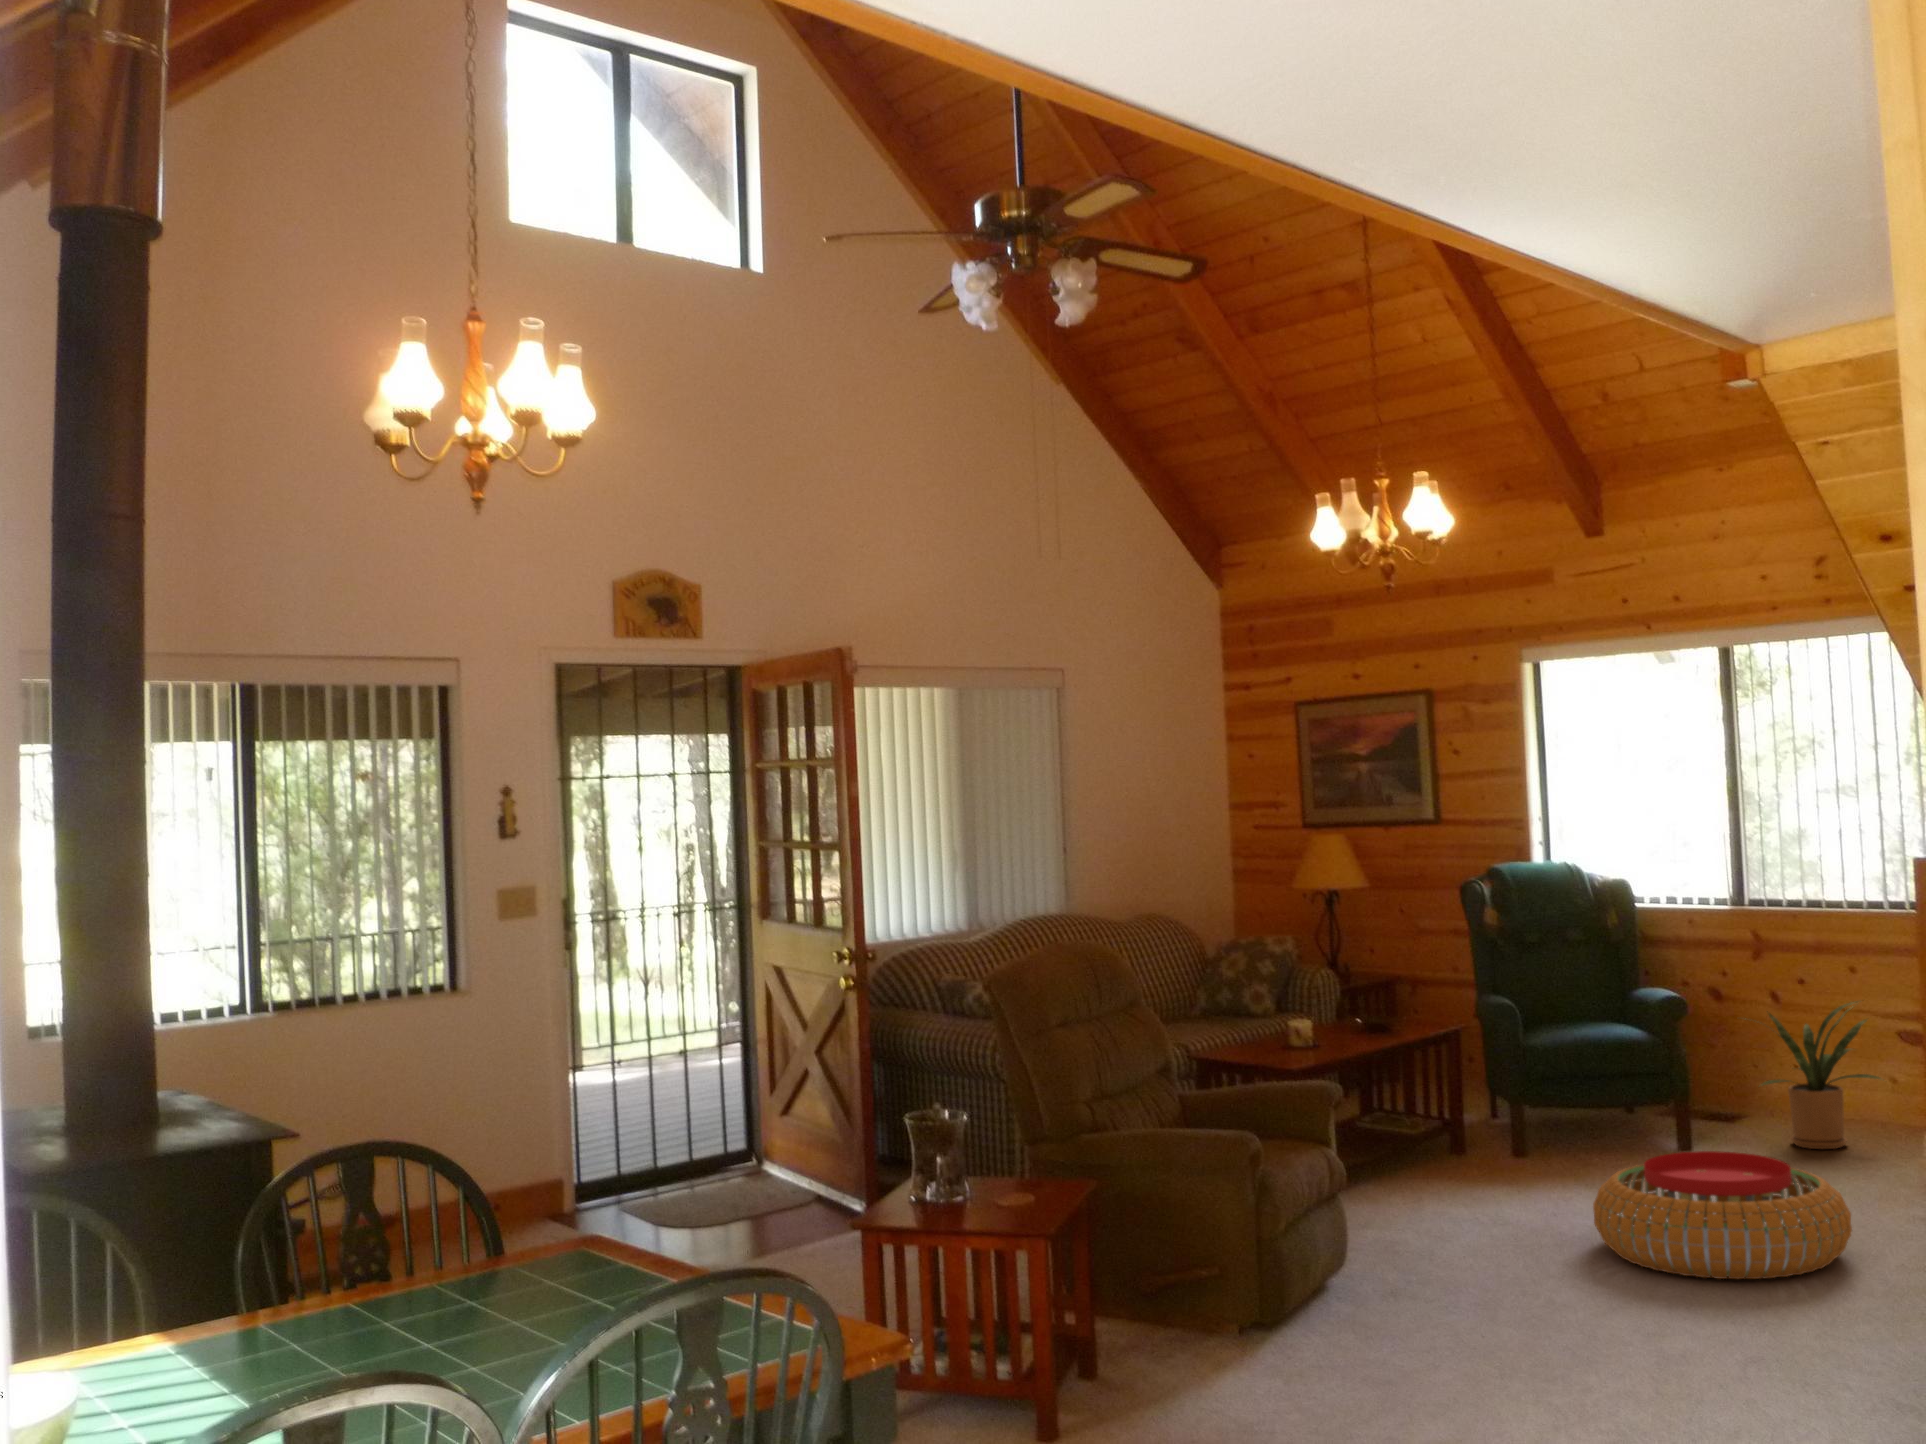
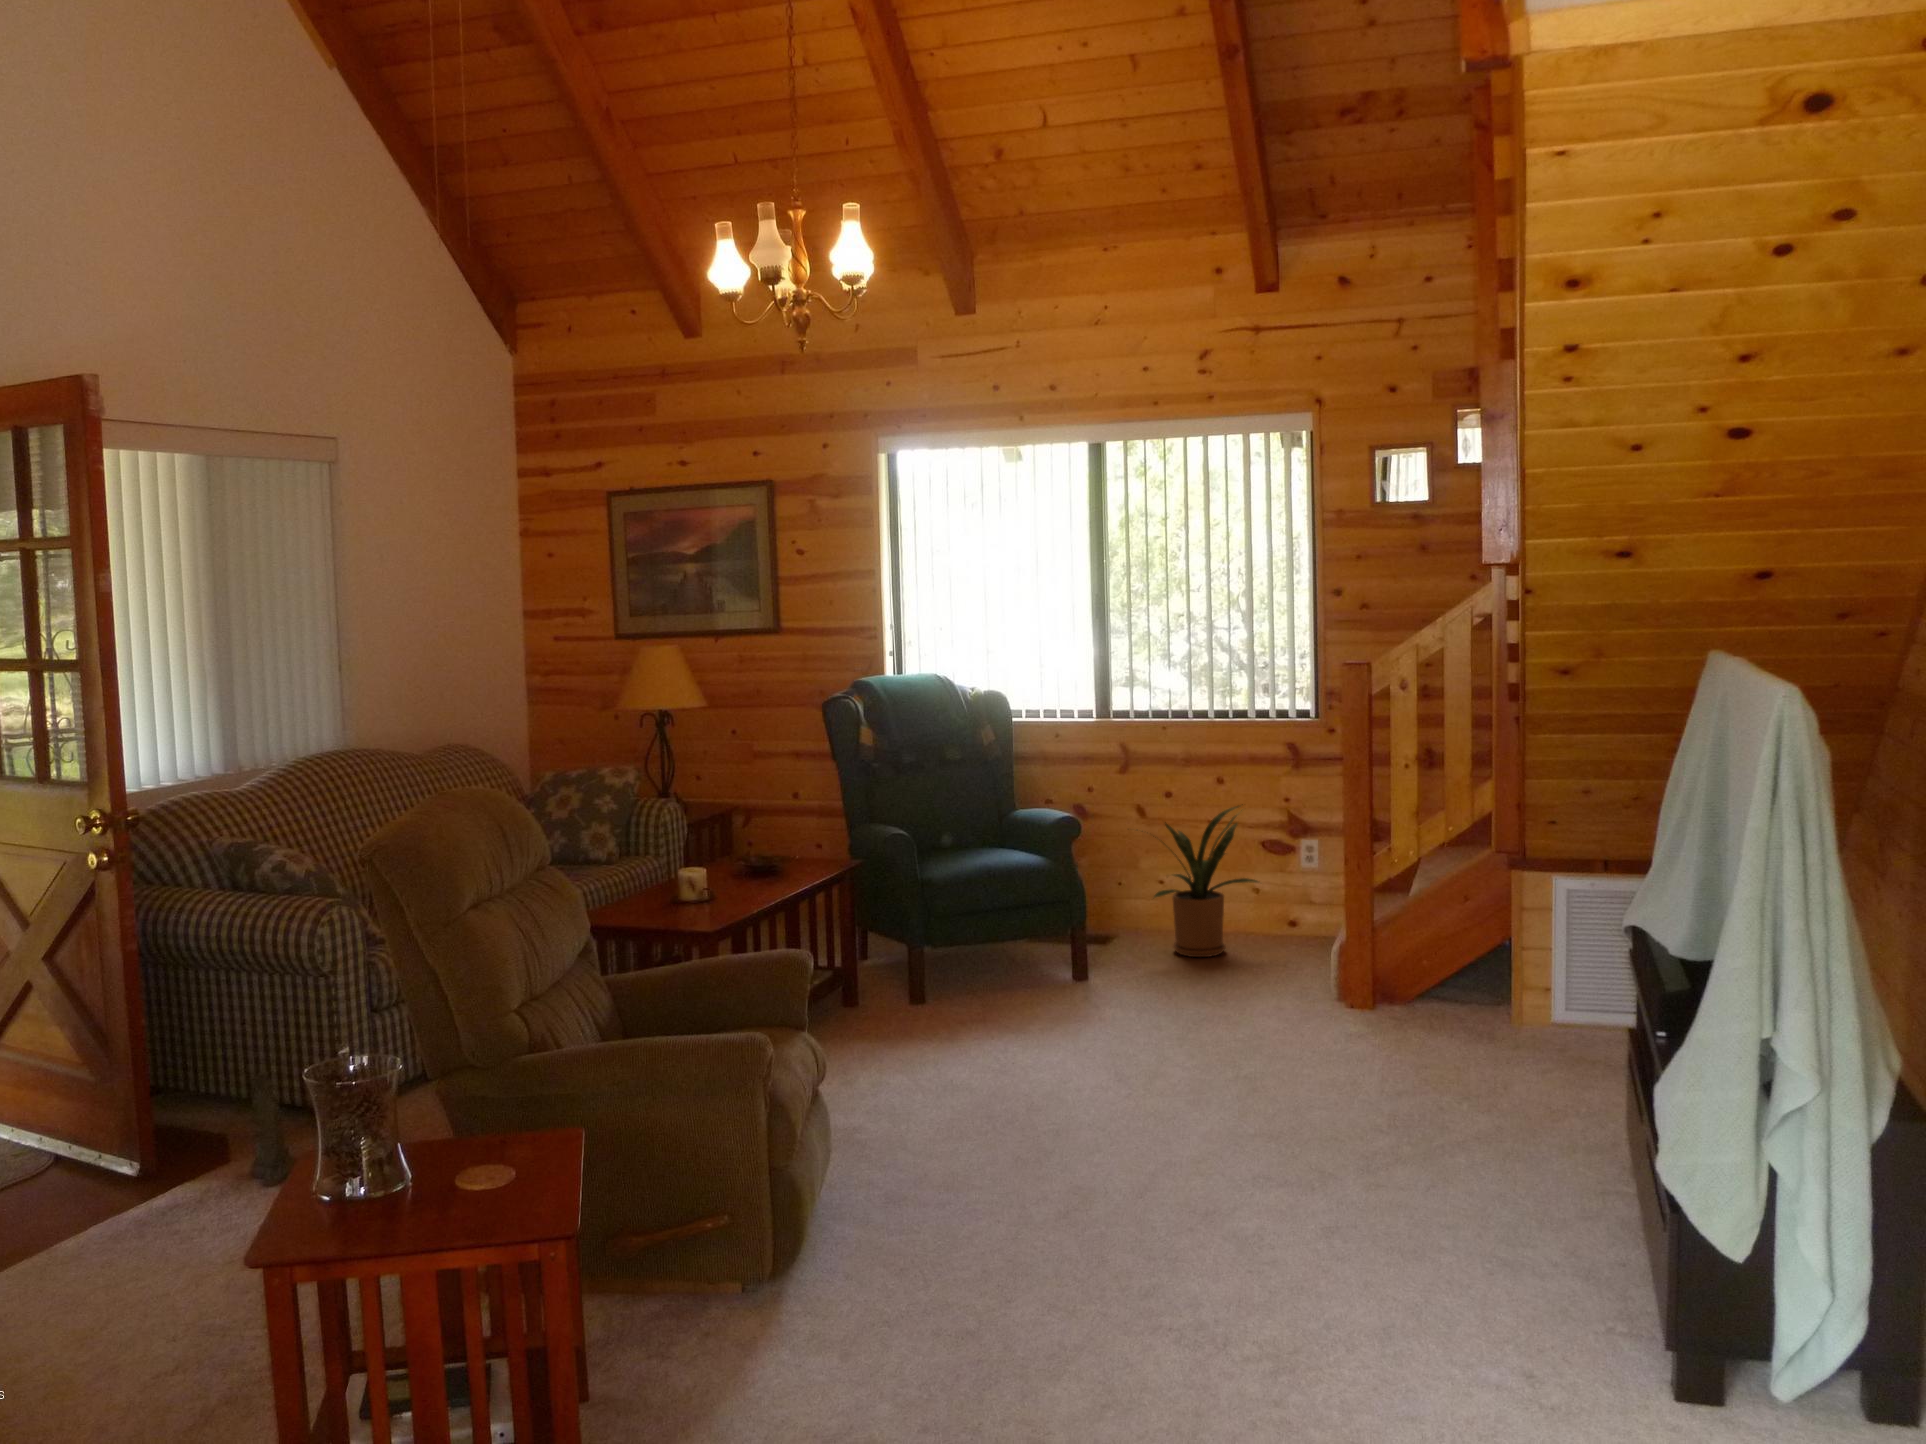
pouf: present [1593,1151,1852,1279] -> none [1120,990,1398,1147]

